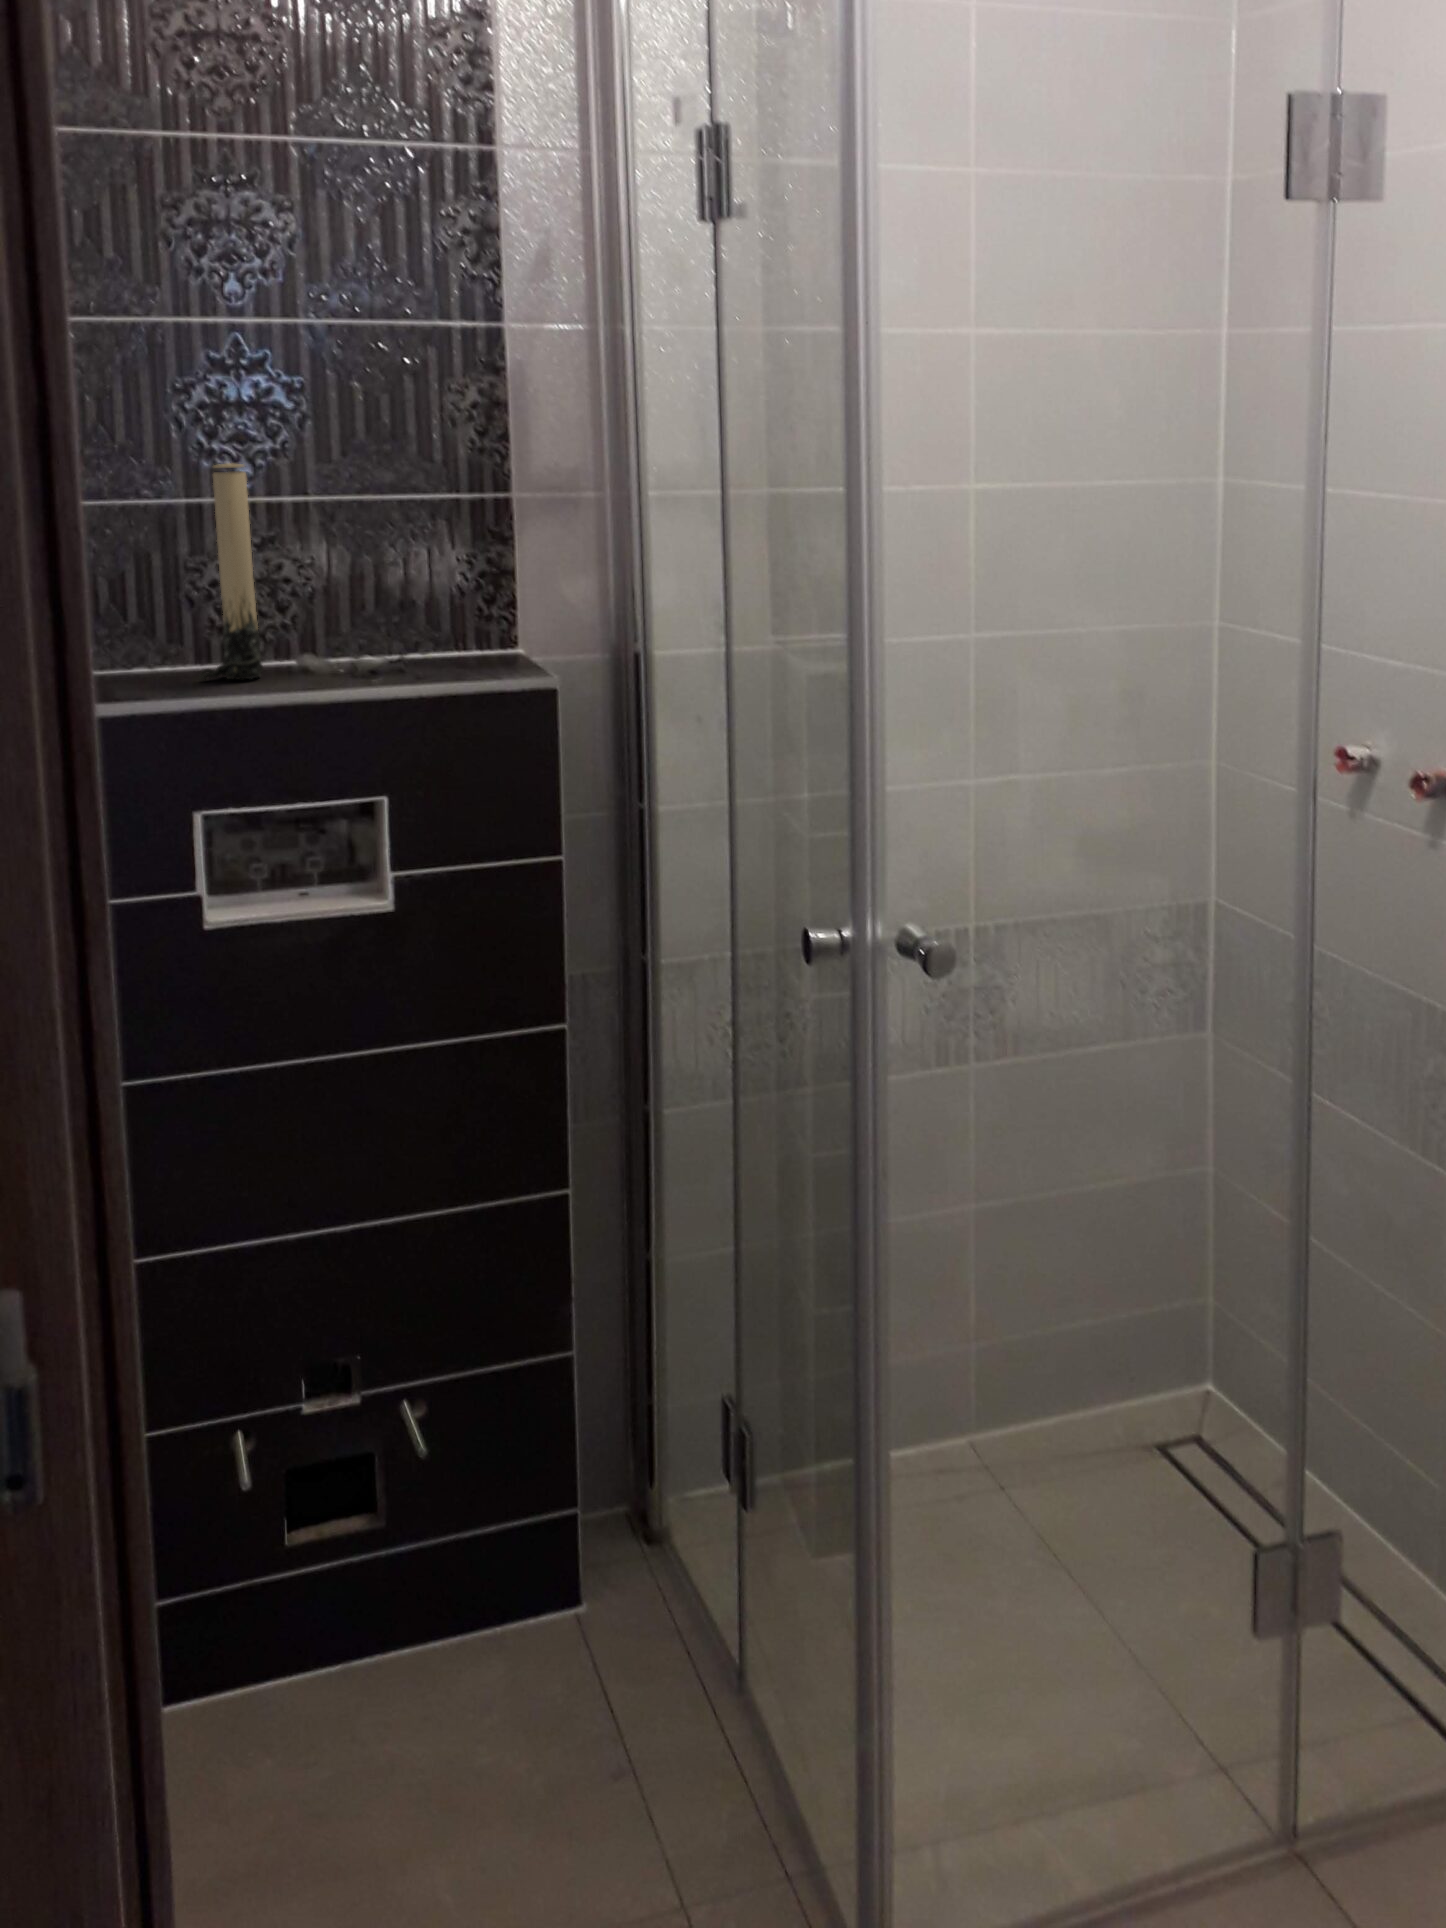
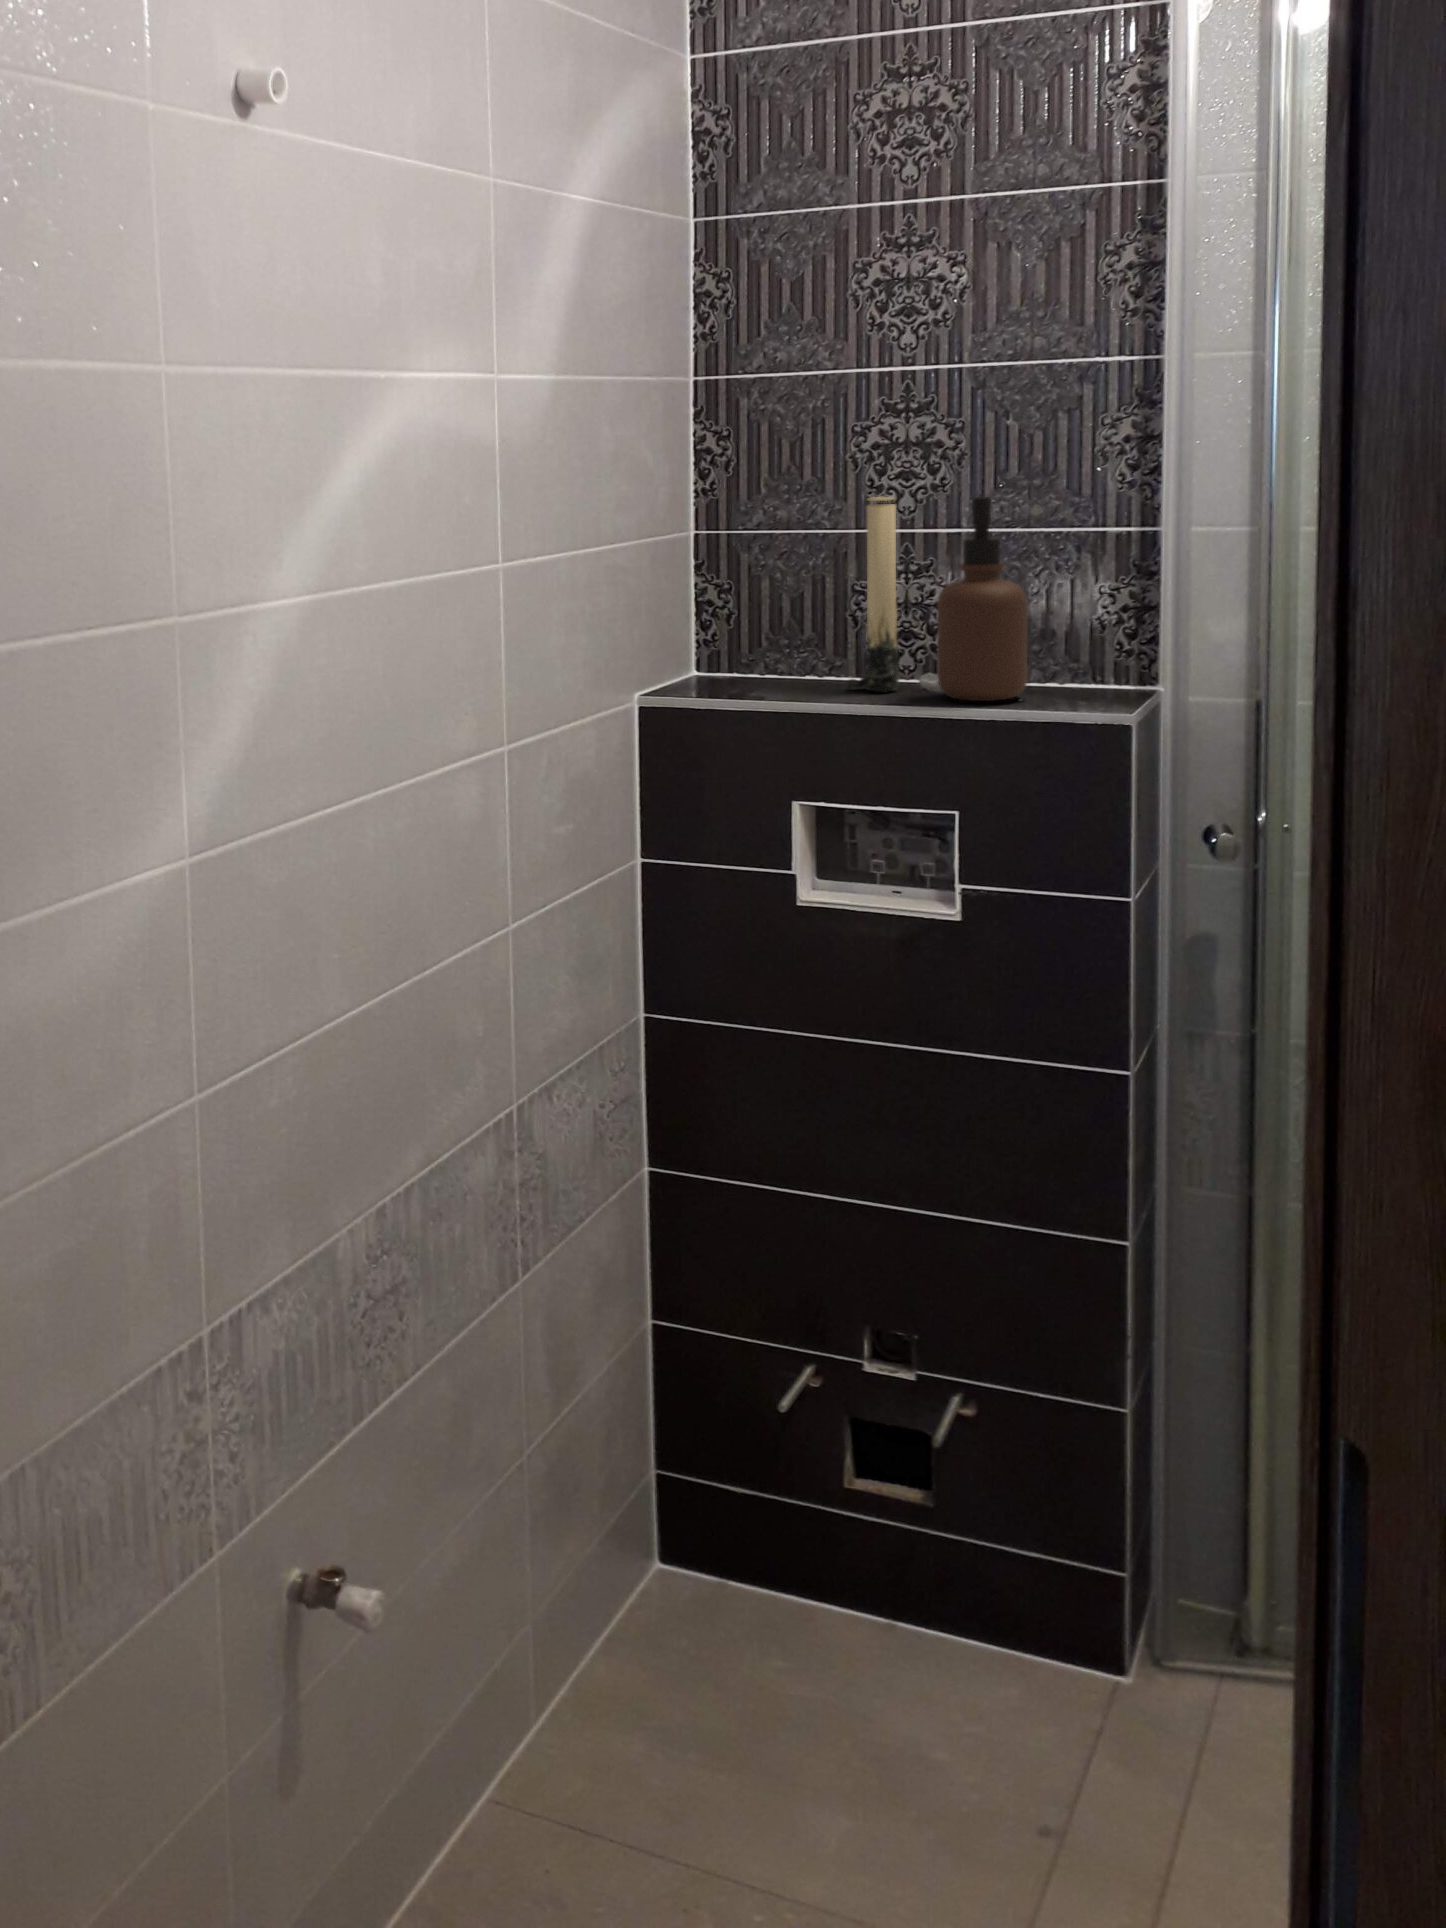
soap dispenser: none [312,461,413,677] -> present [937,497,1027,701]

